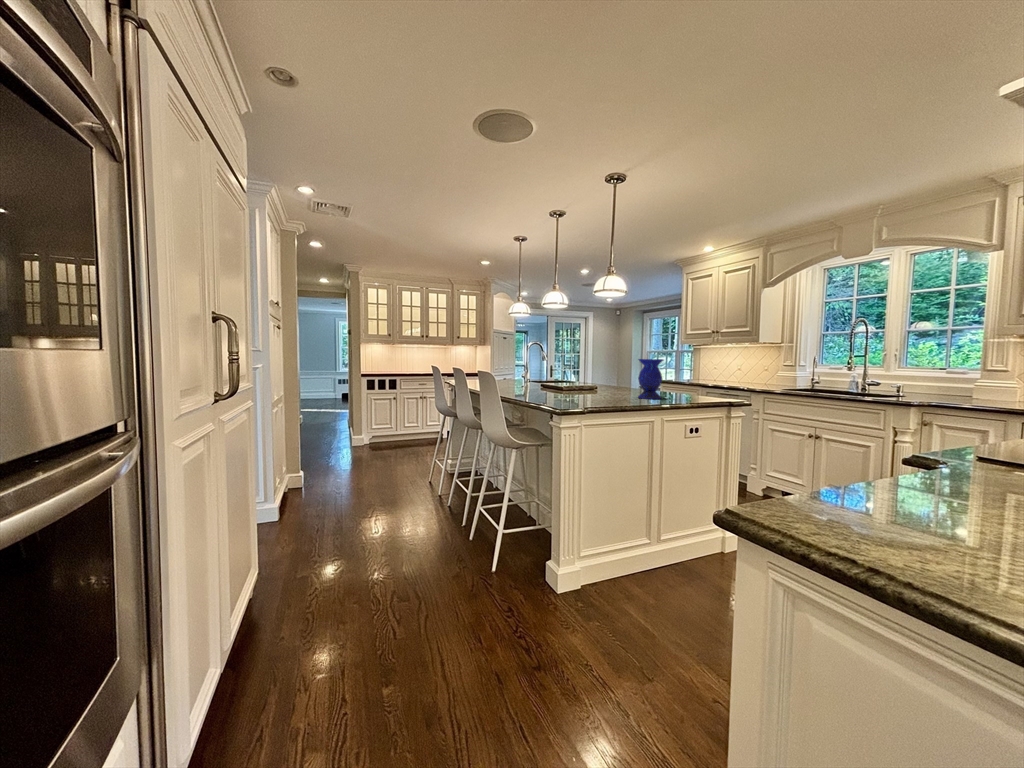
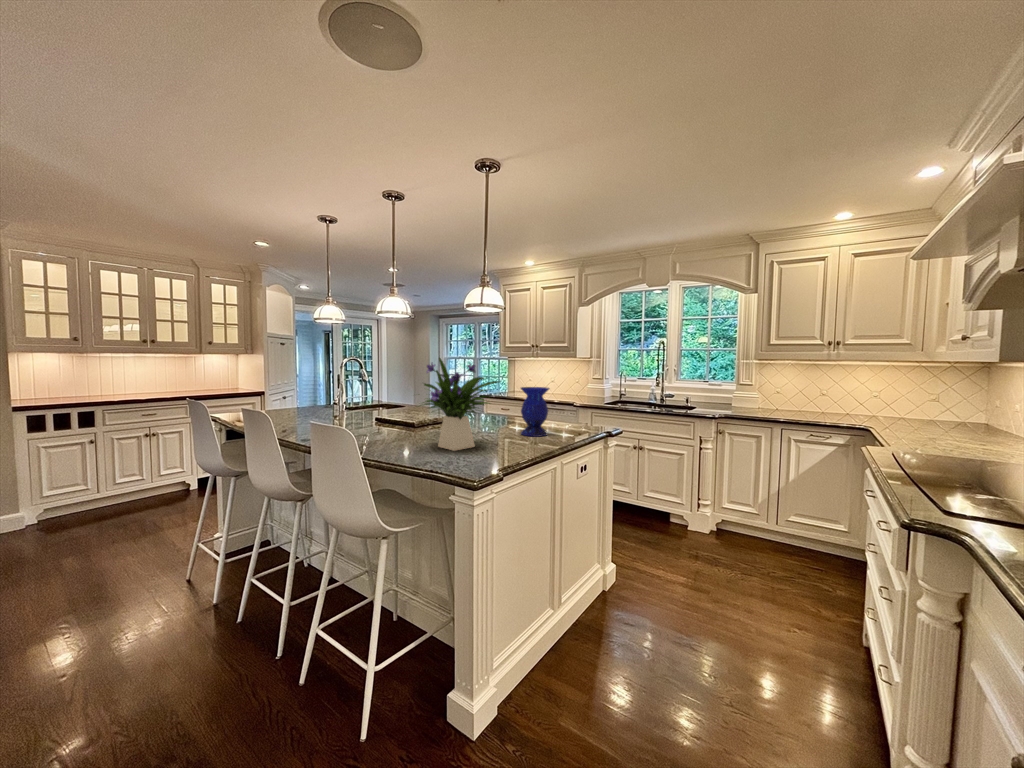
flower arrangement: none [541,332,602,399] -> present [420,358,500,451]

